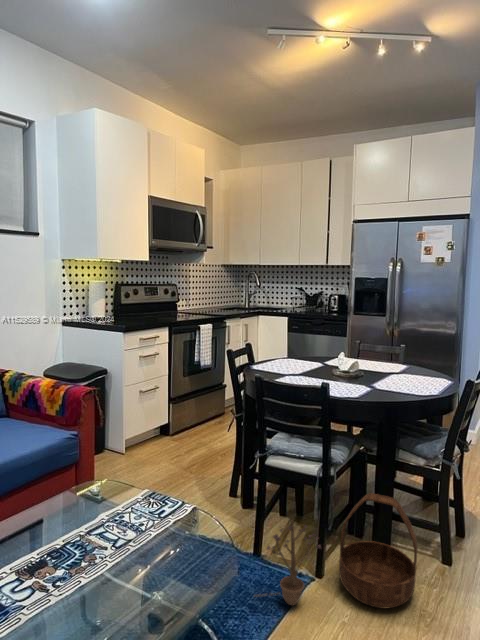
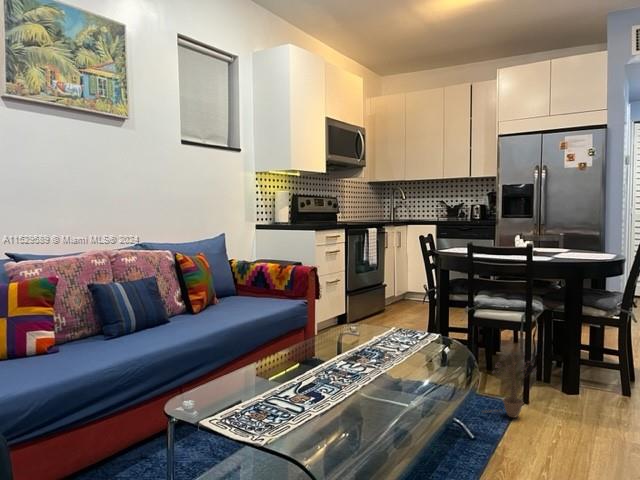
basket: present [339,493,418,608] -> none [543,332,612,419]

